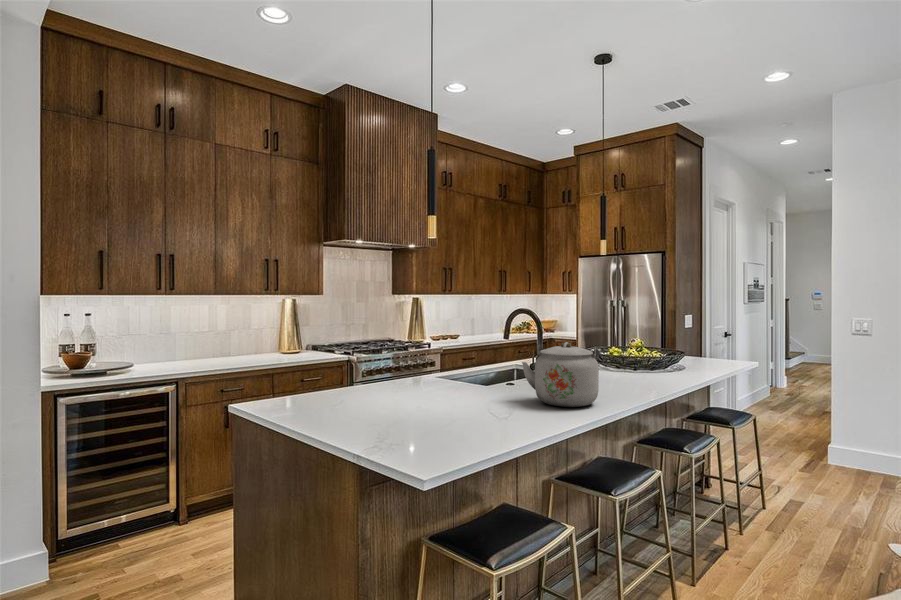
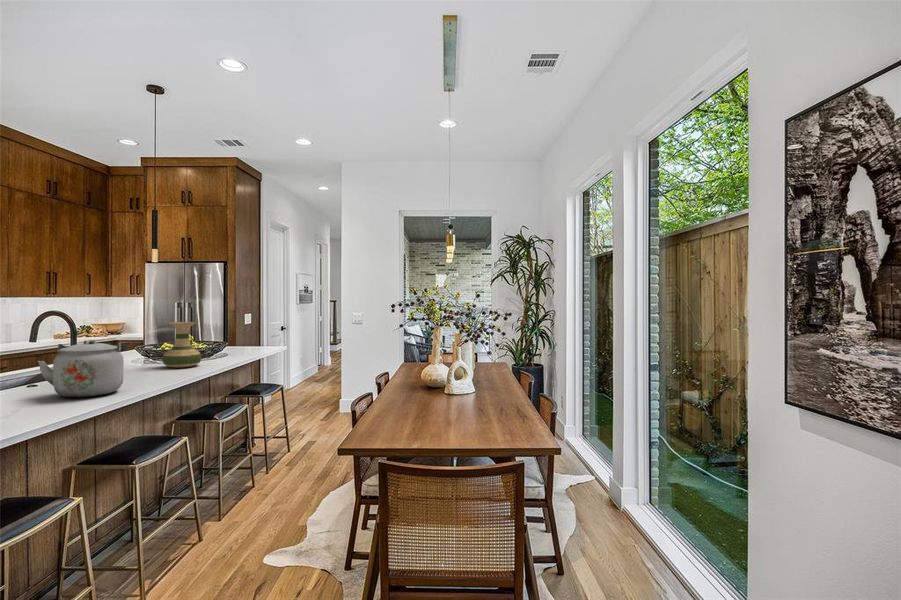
vase: none [621,324,665,380] -> present [162,322,201,368]

